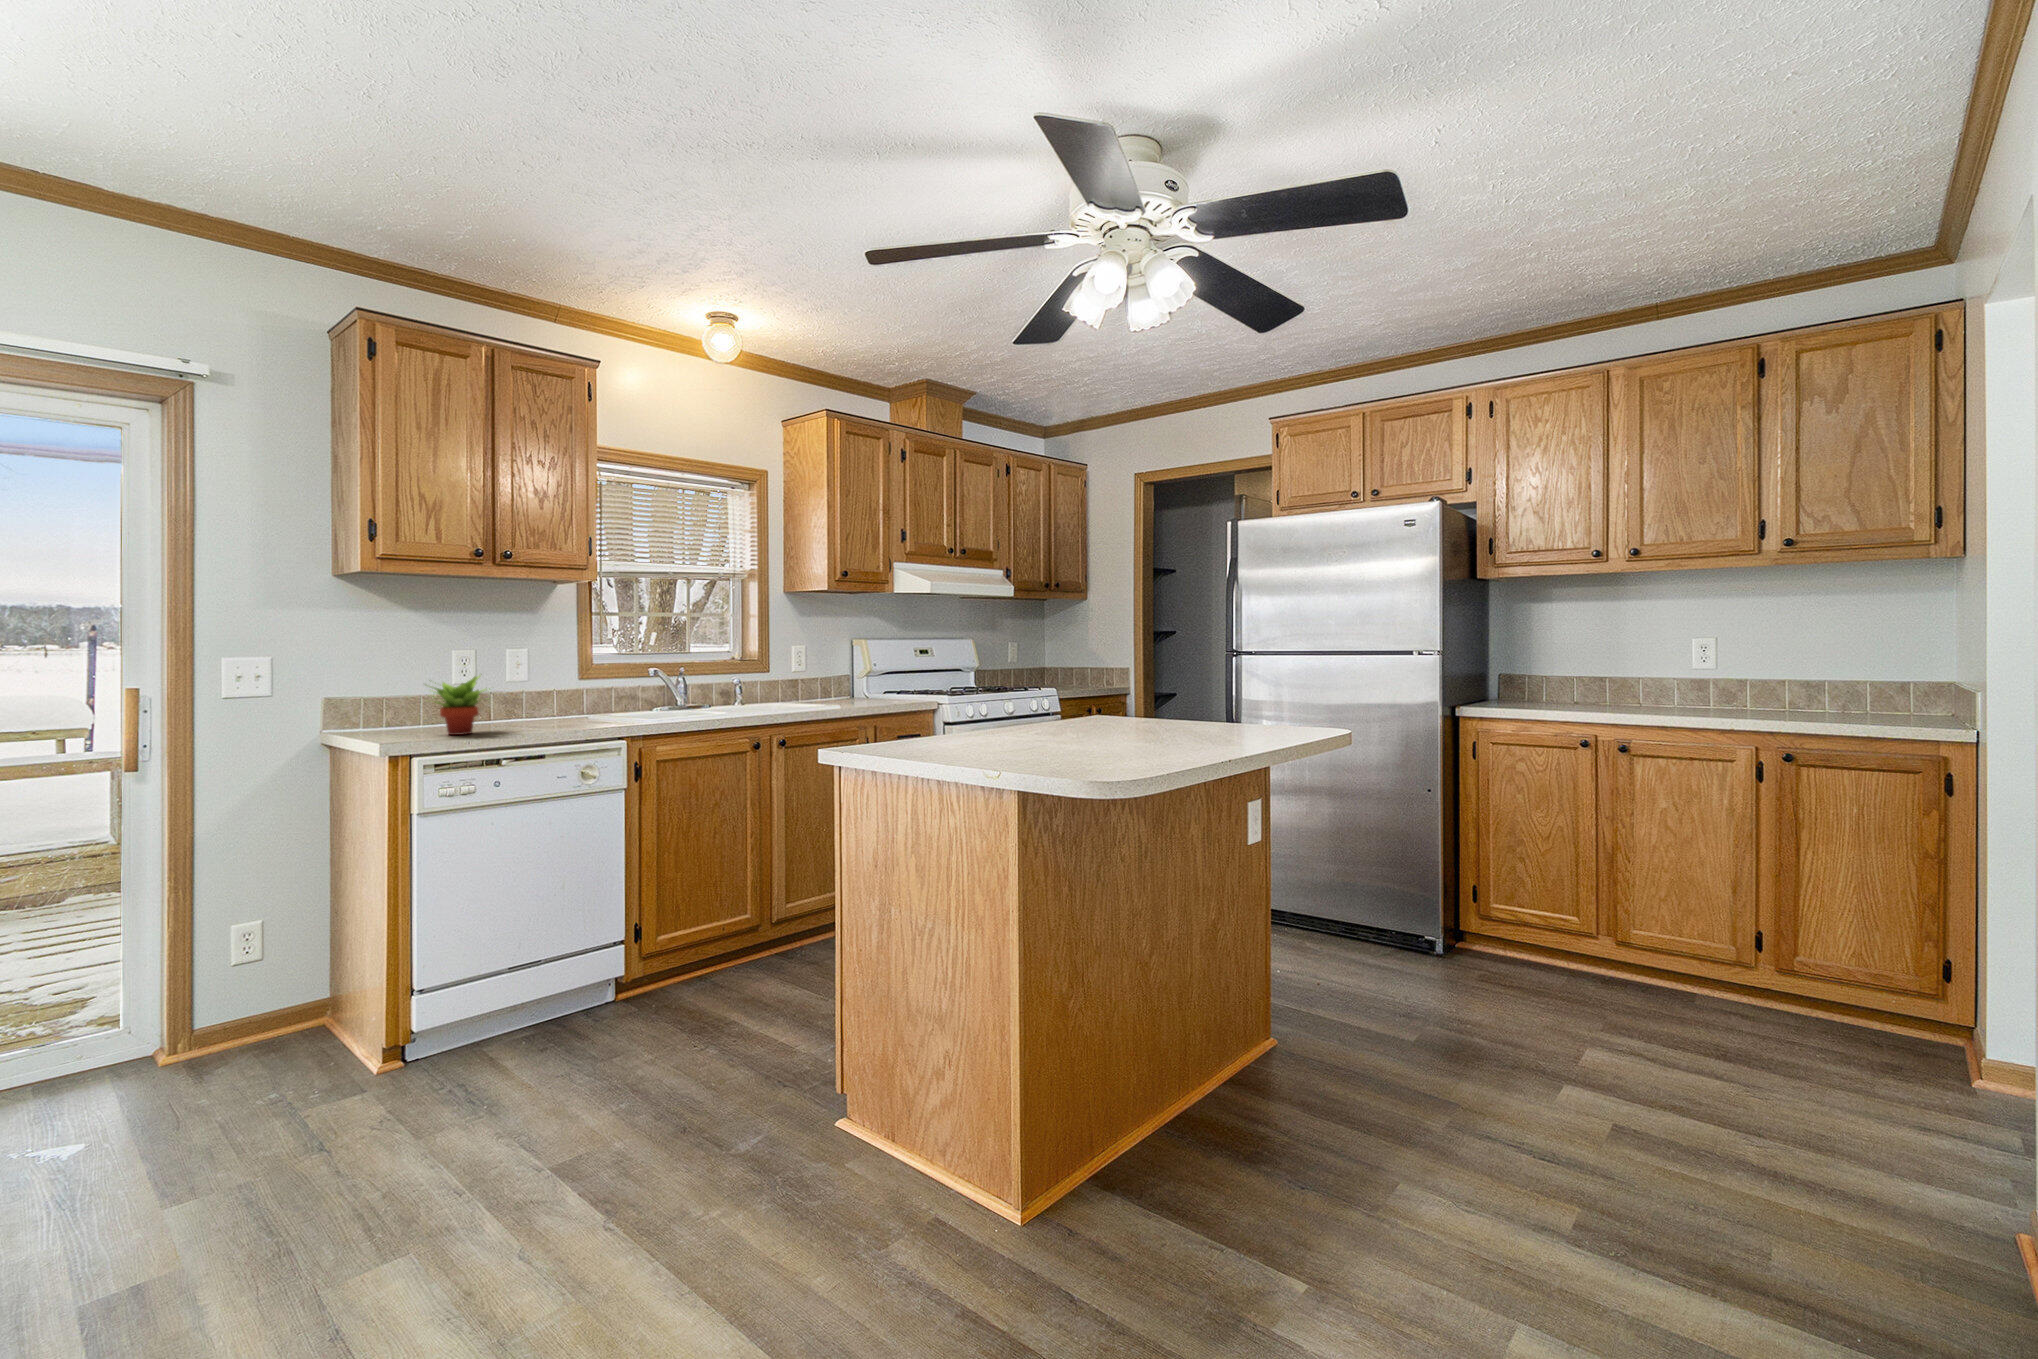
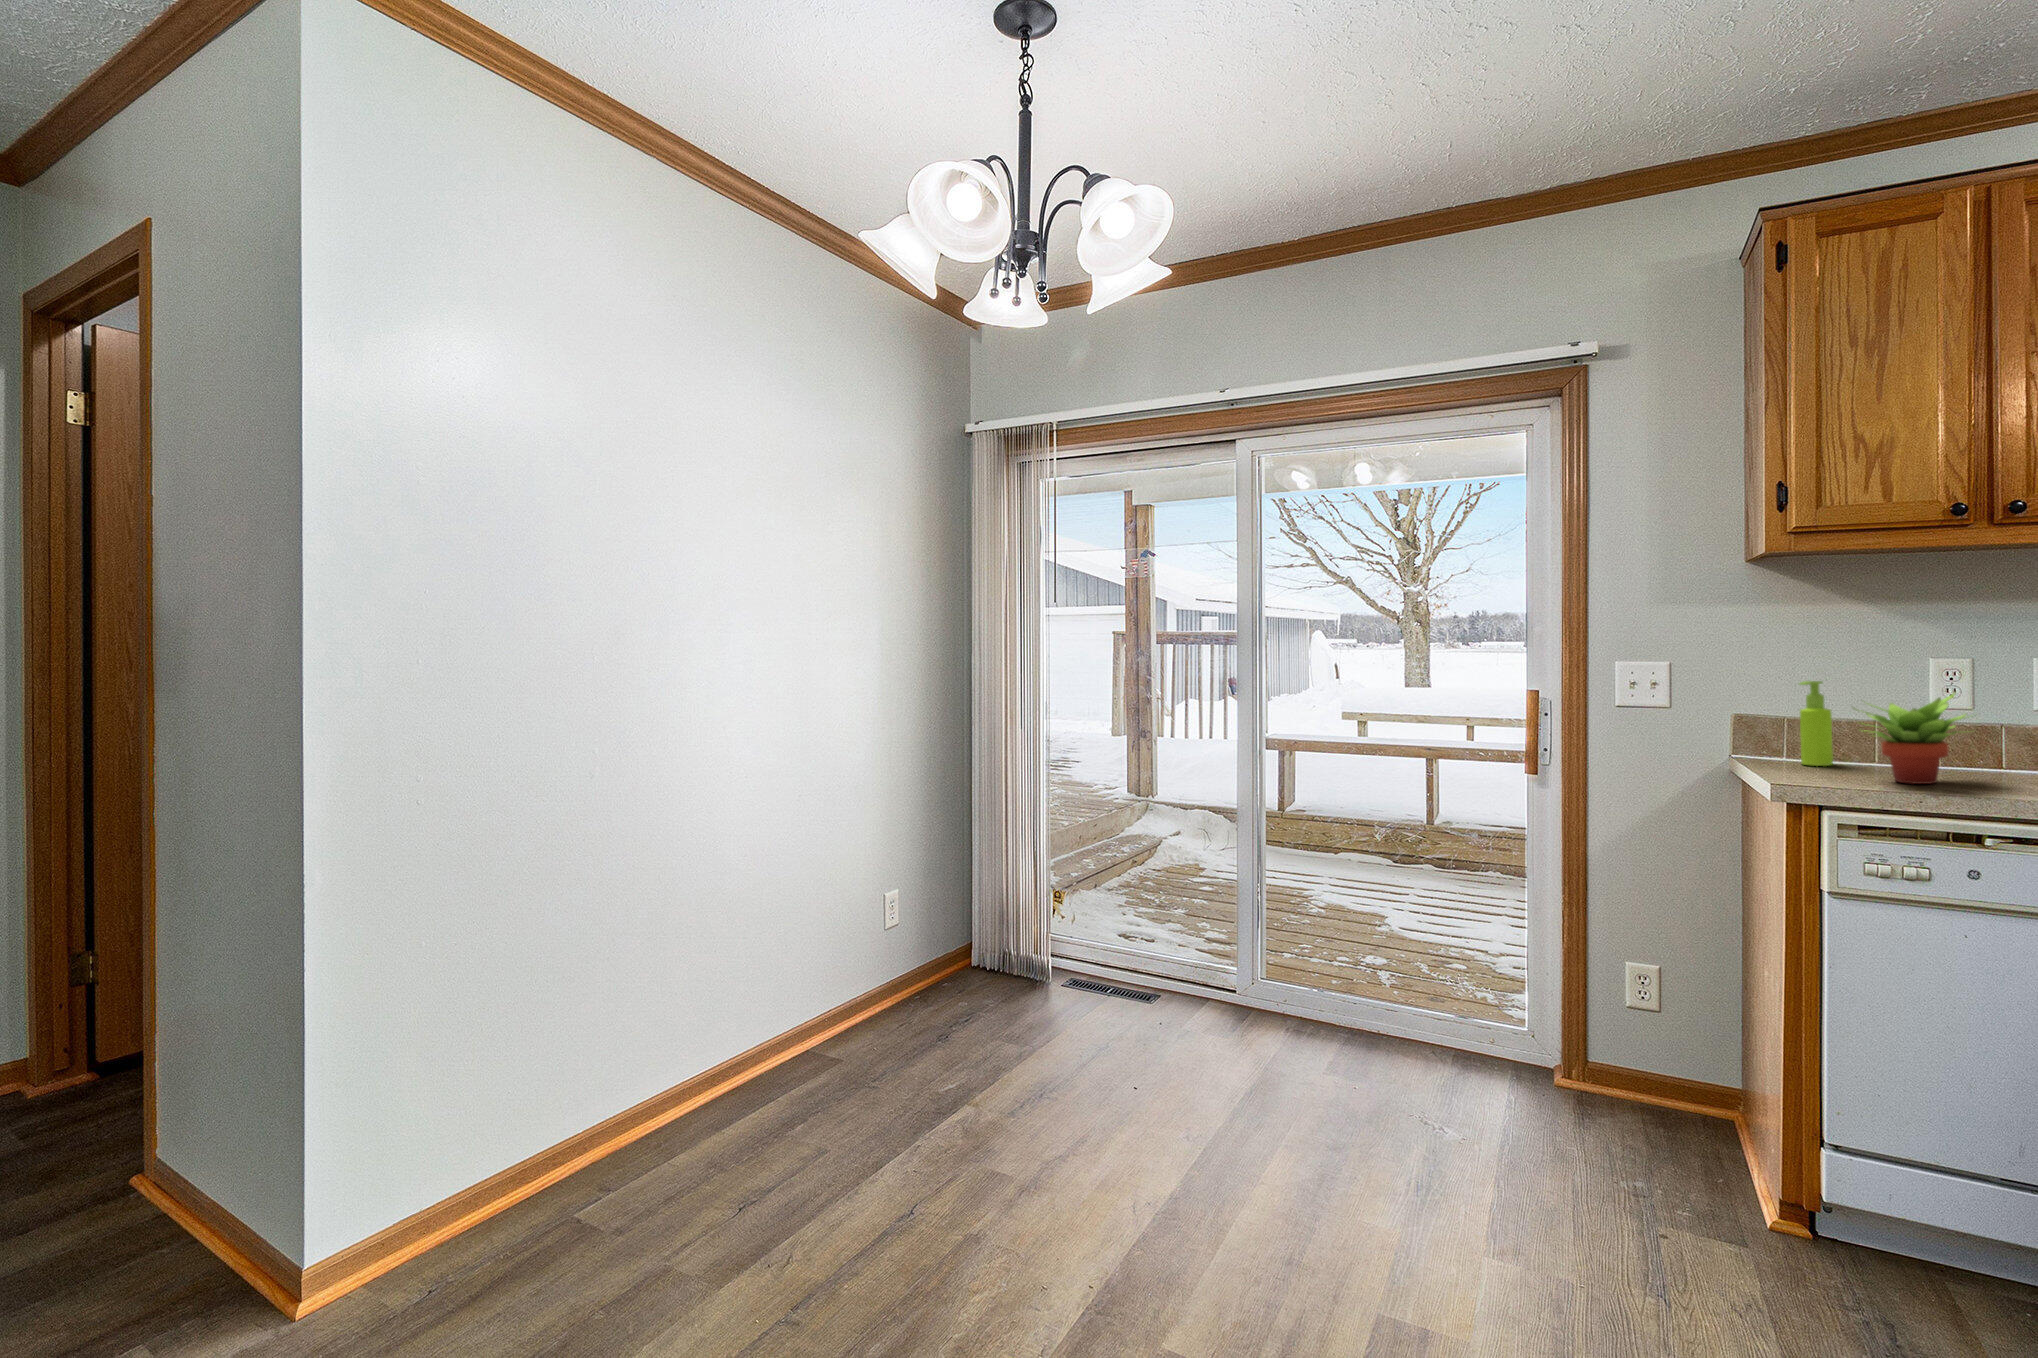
soap dispenser: none [380,668,403,731] -> present [1799,681,1833,766]

